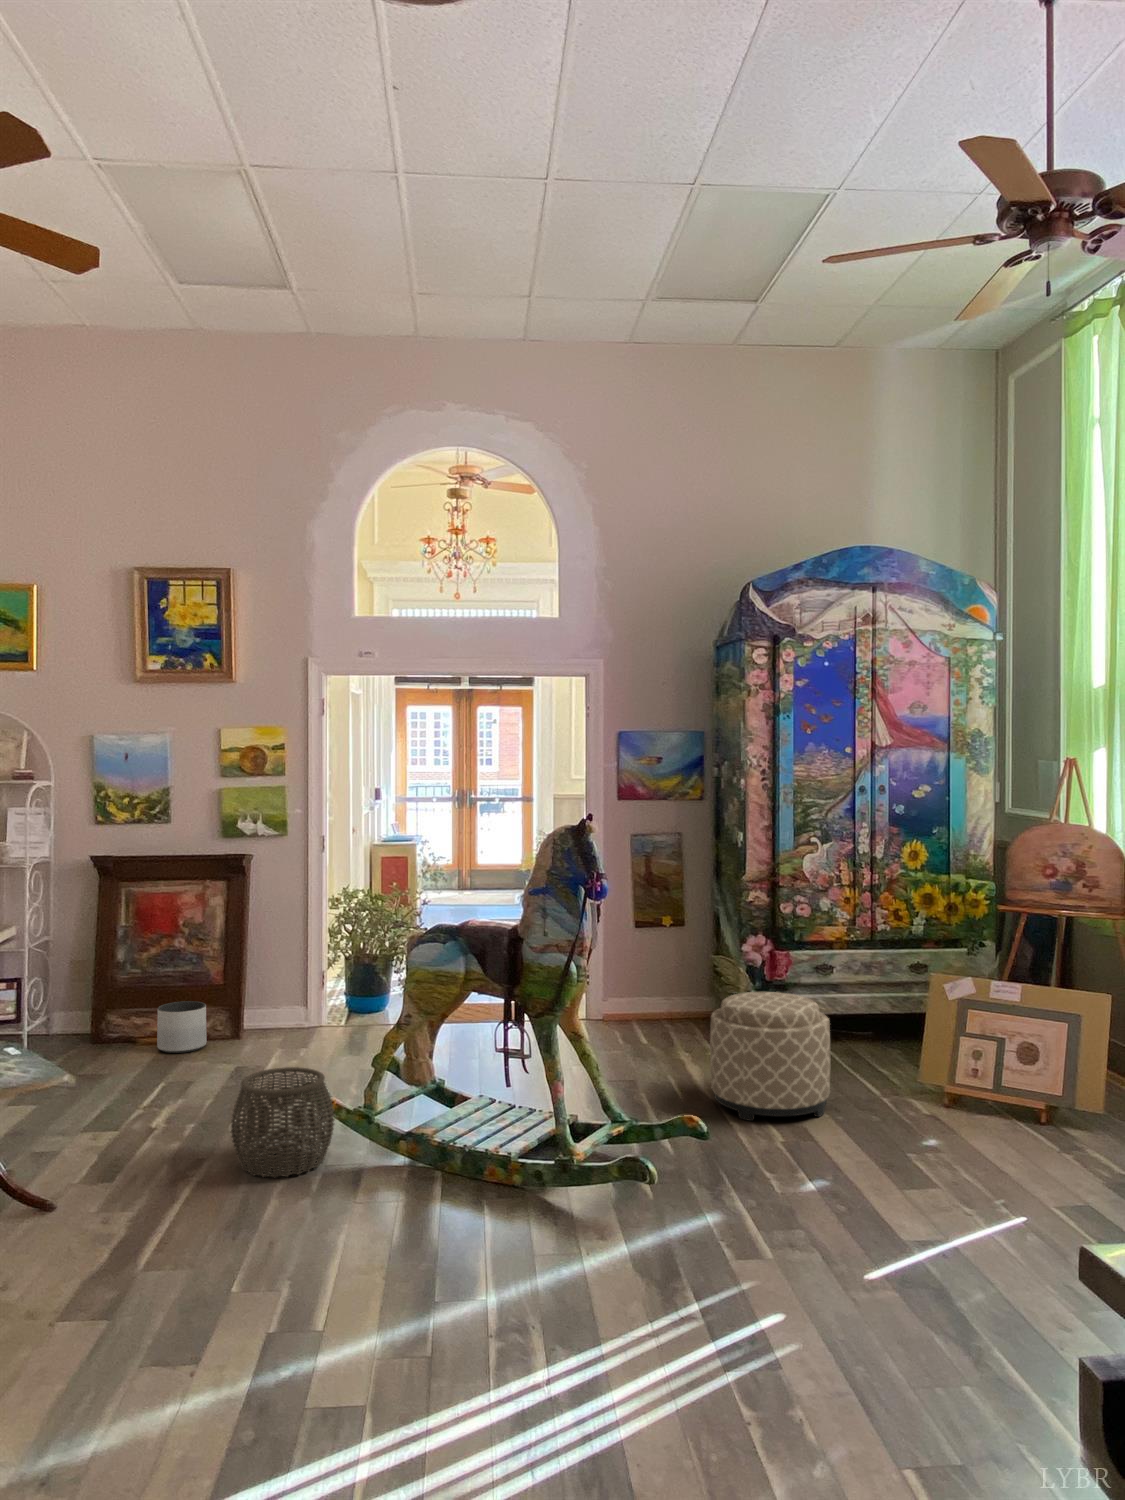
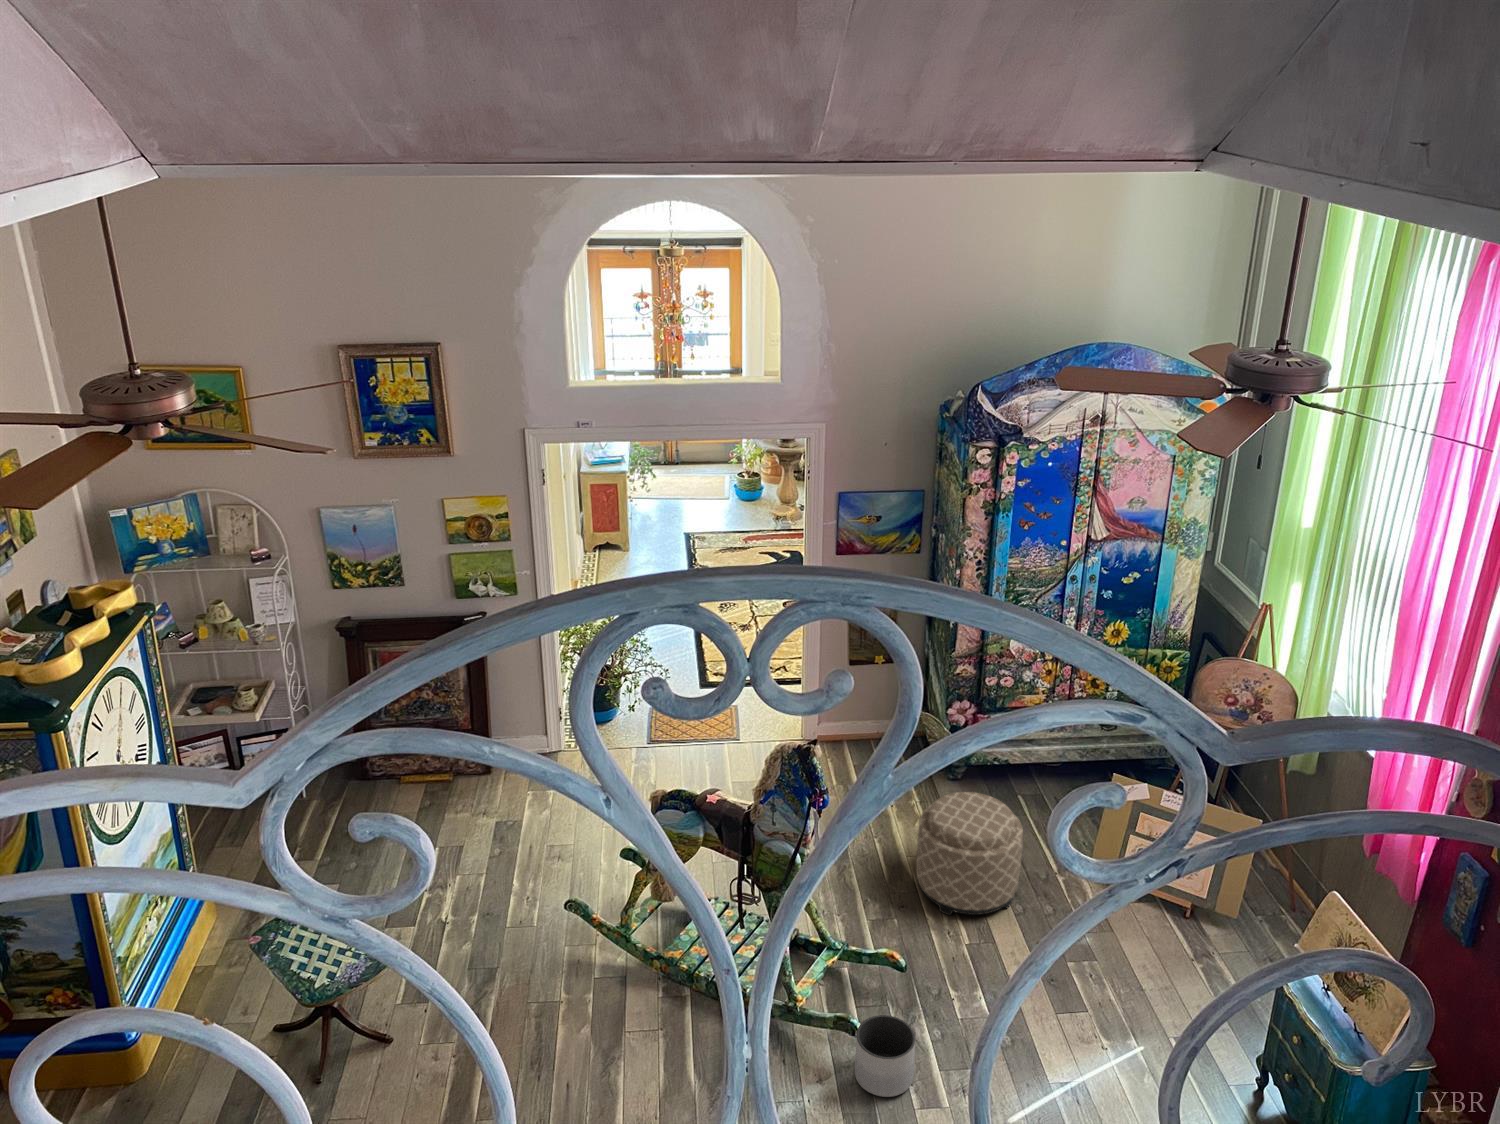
planter: present [157,1001,207,1053] -> present [855,1015,915,1097]
woven basket: present [231,1067,335,1178] -> none [519,908,604,1009]

